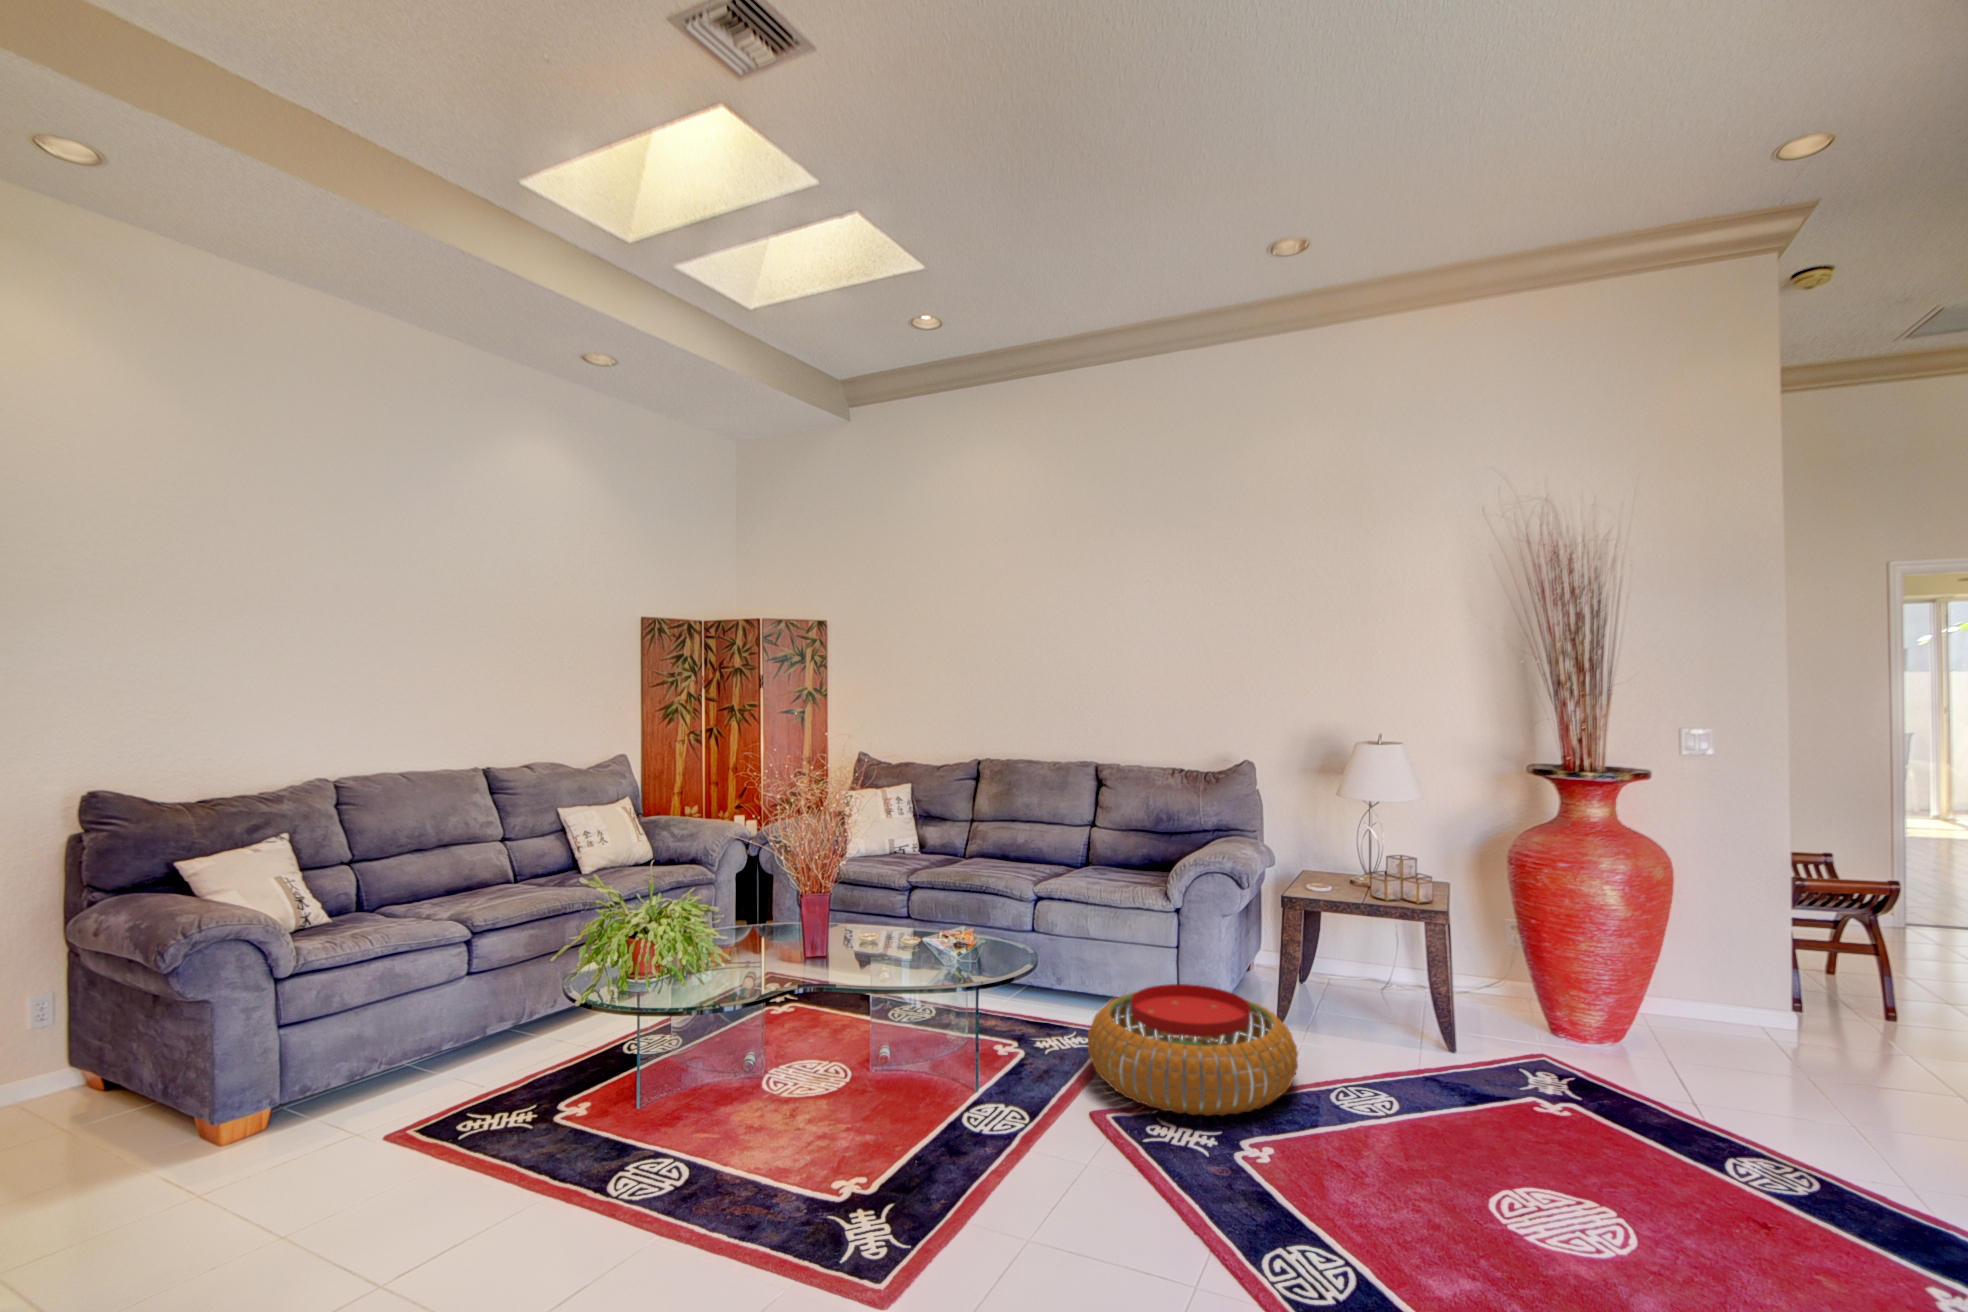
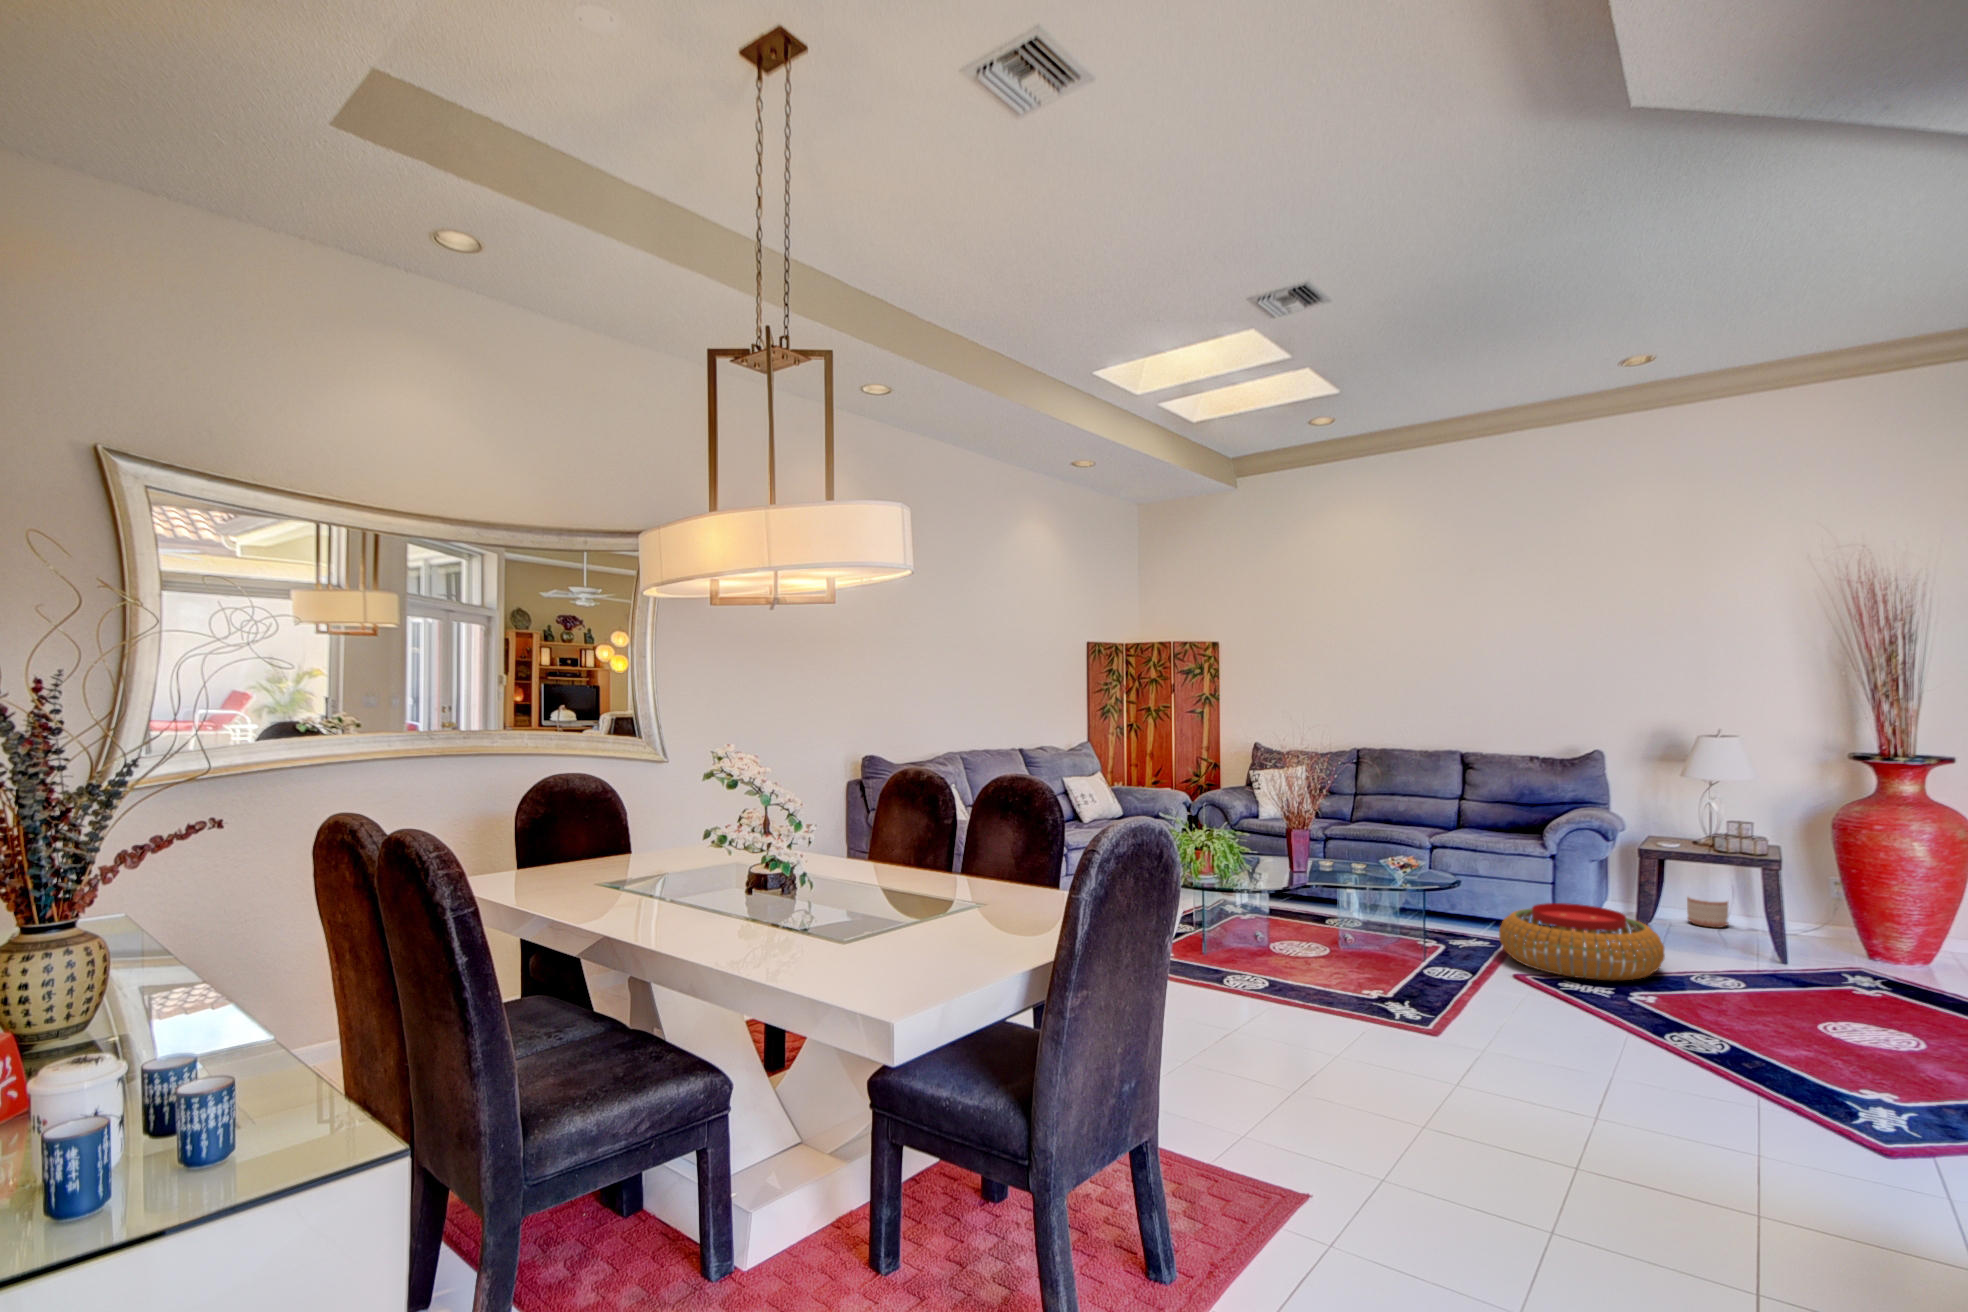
planter: none [1348,944,1394,988] -> present [1687,897,1729,928]

